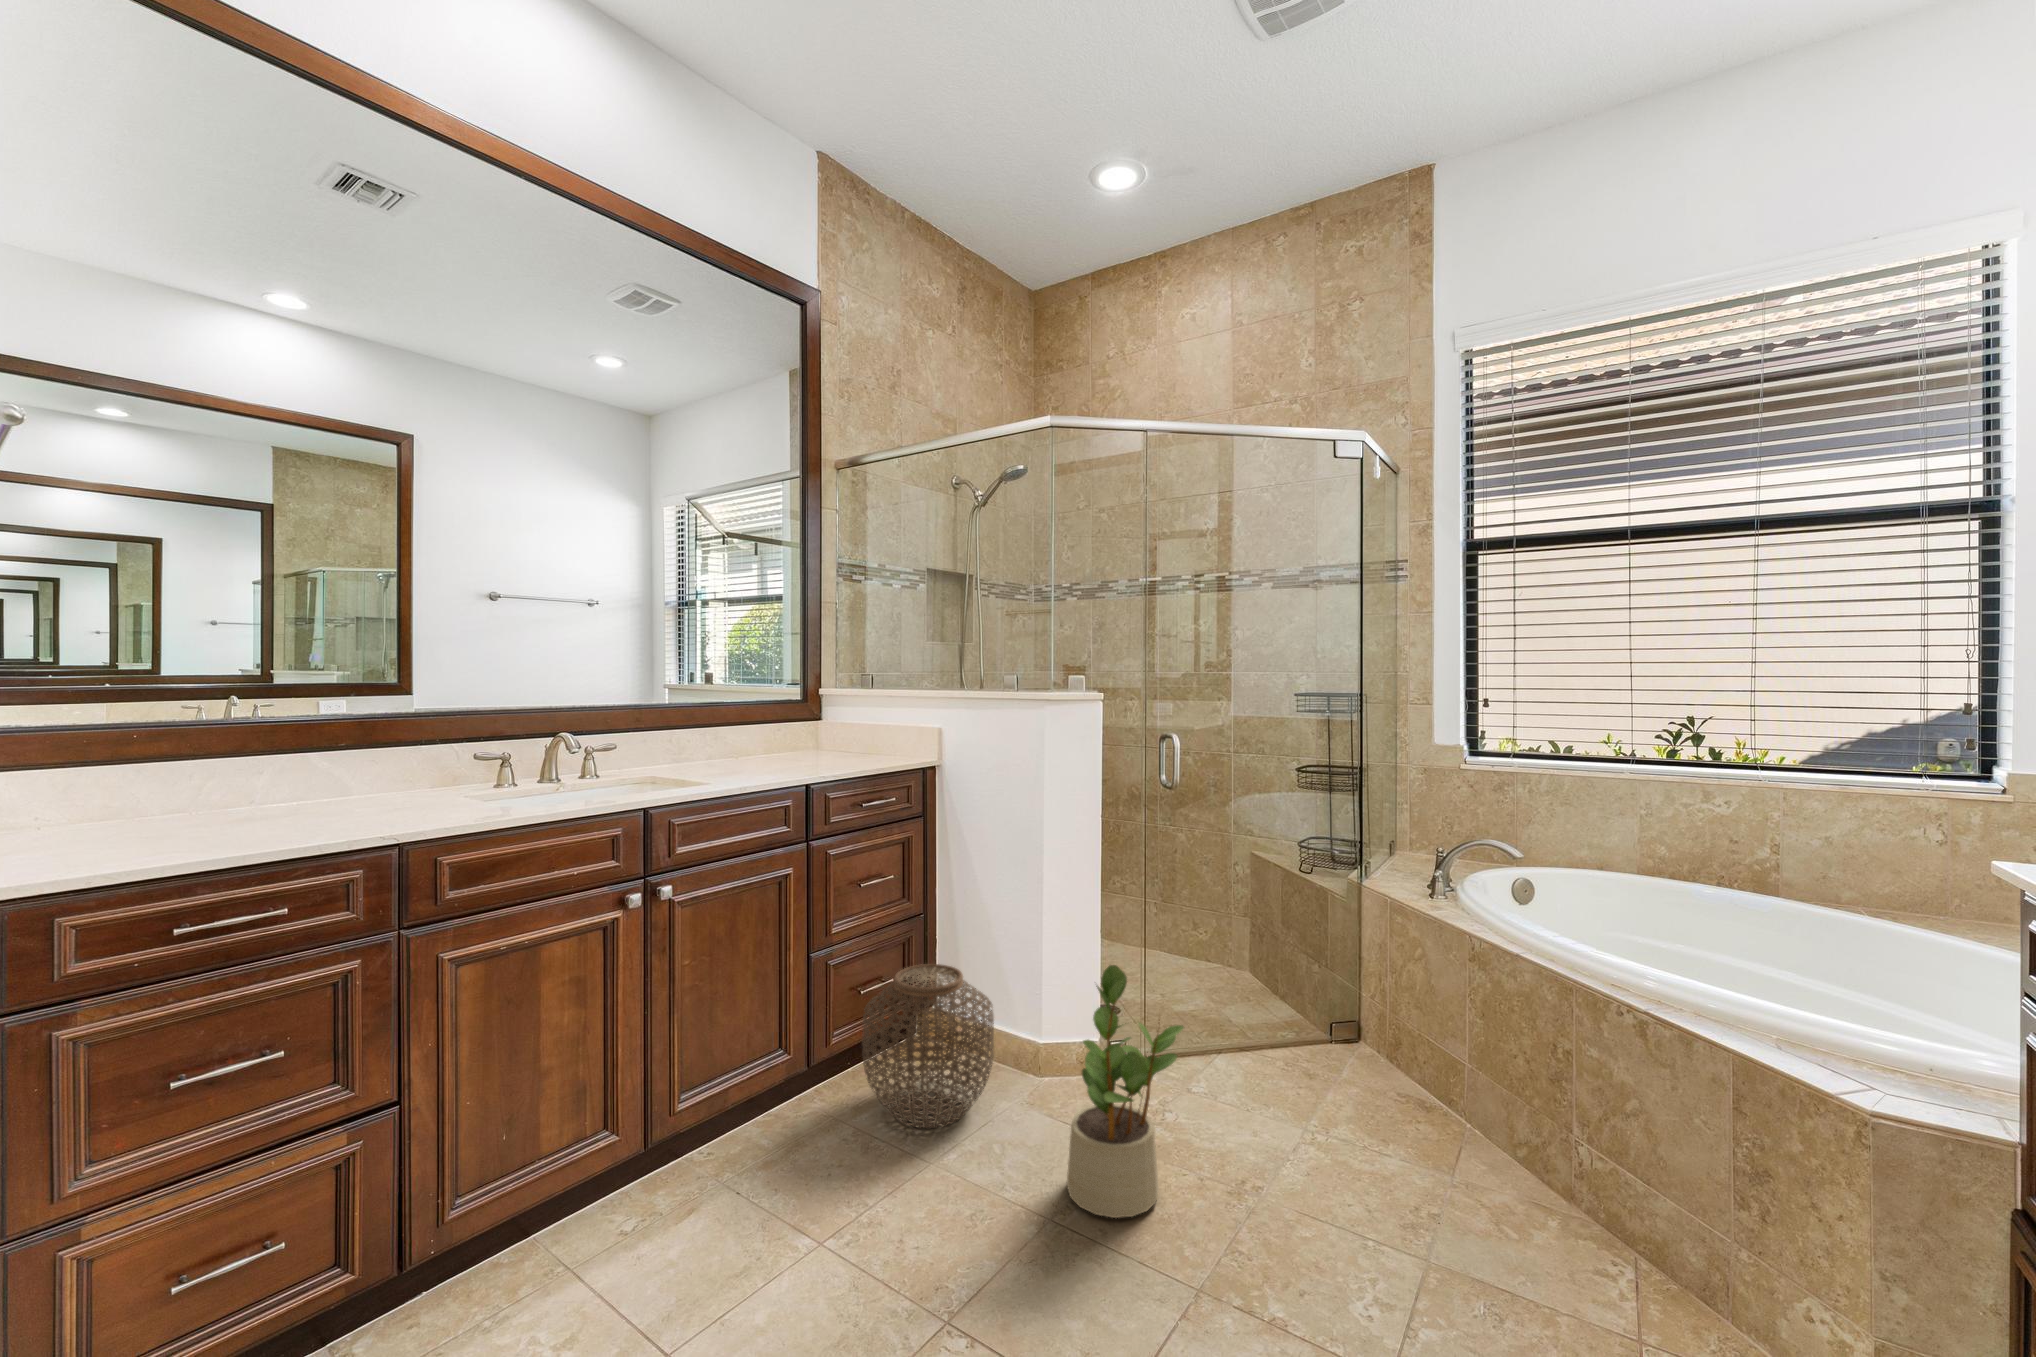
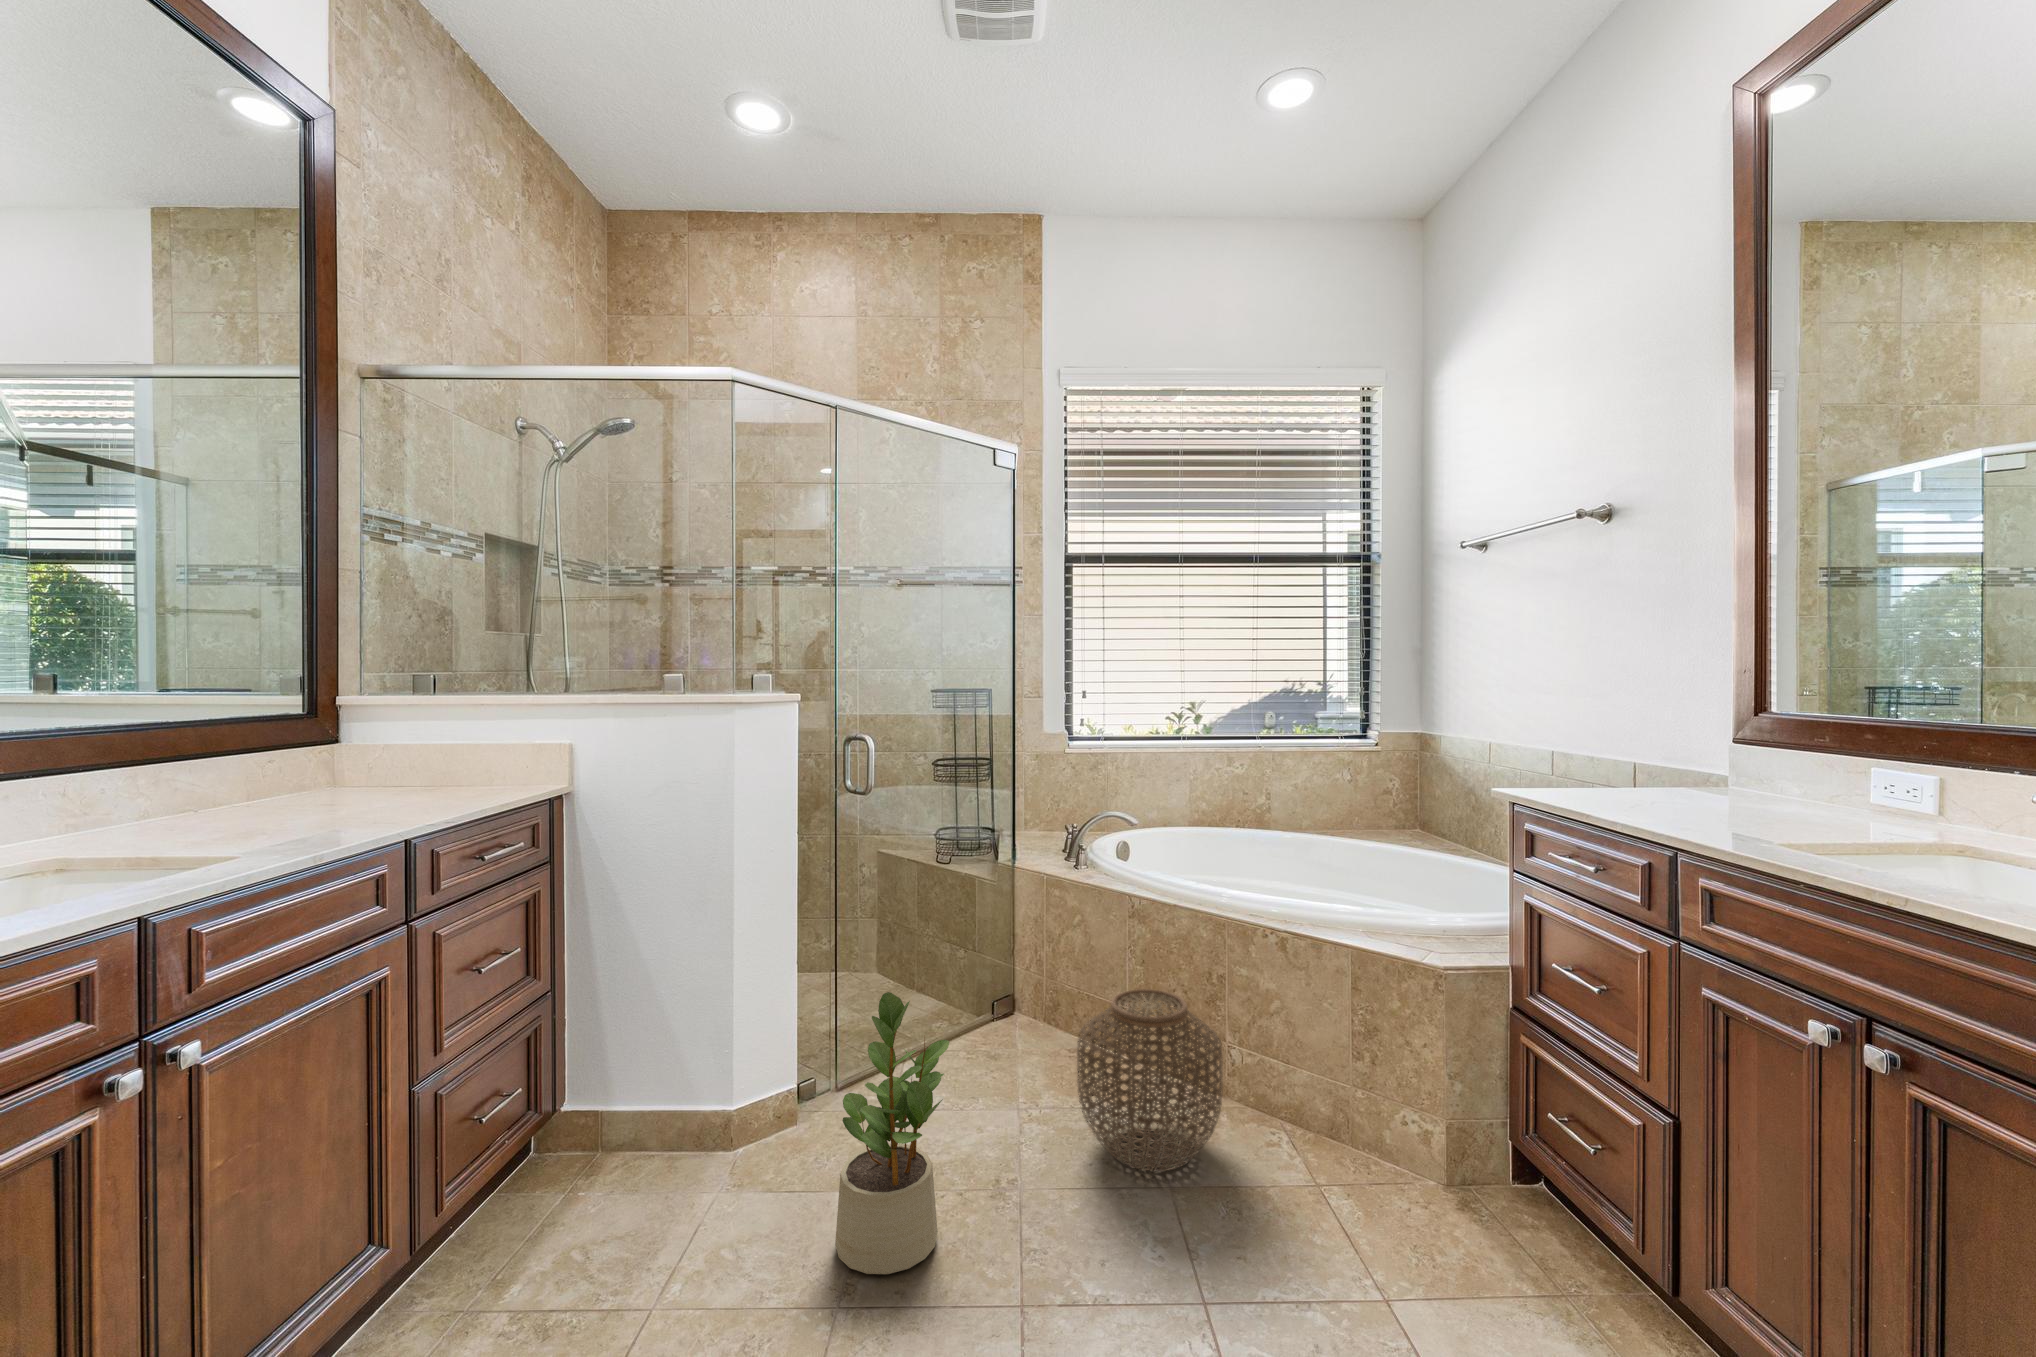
woven basket: present [863,964,994,1128] -> present [1077,989,1223,1172]

